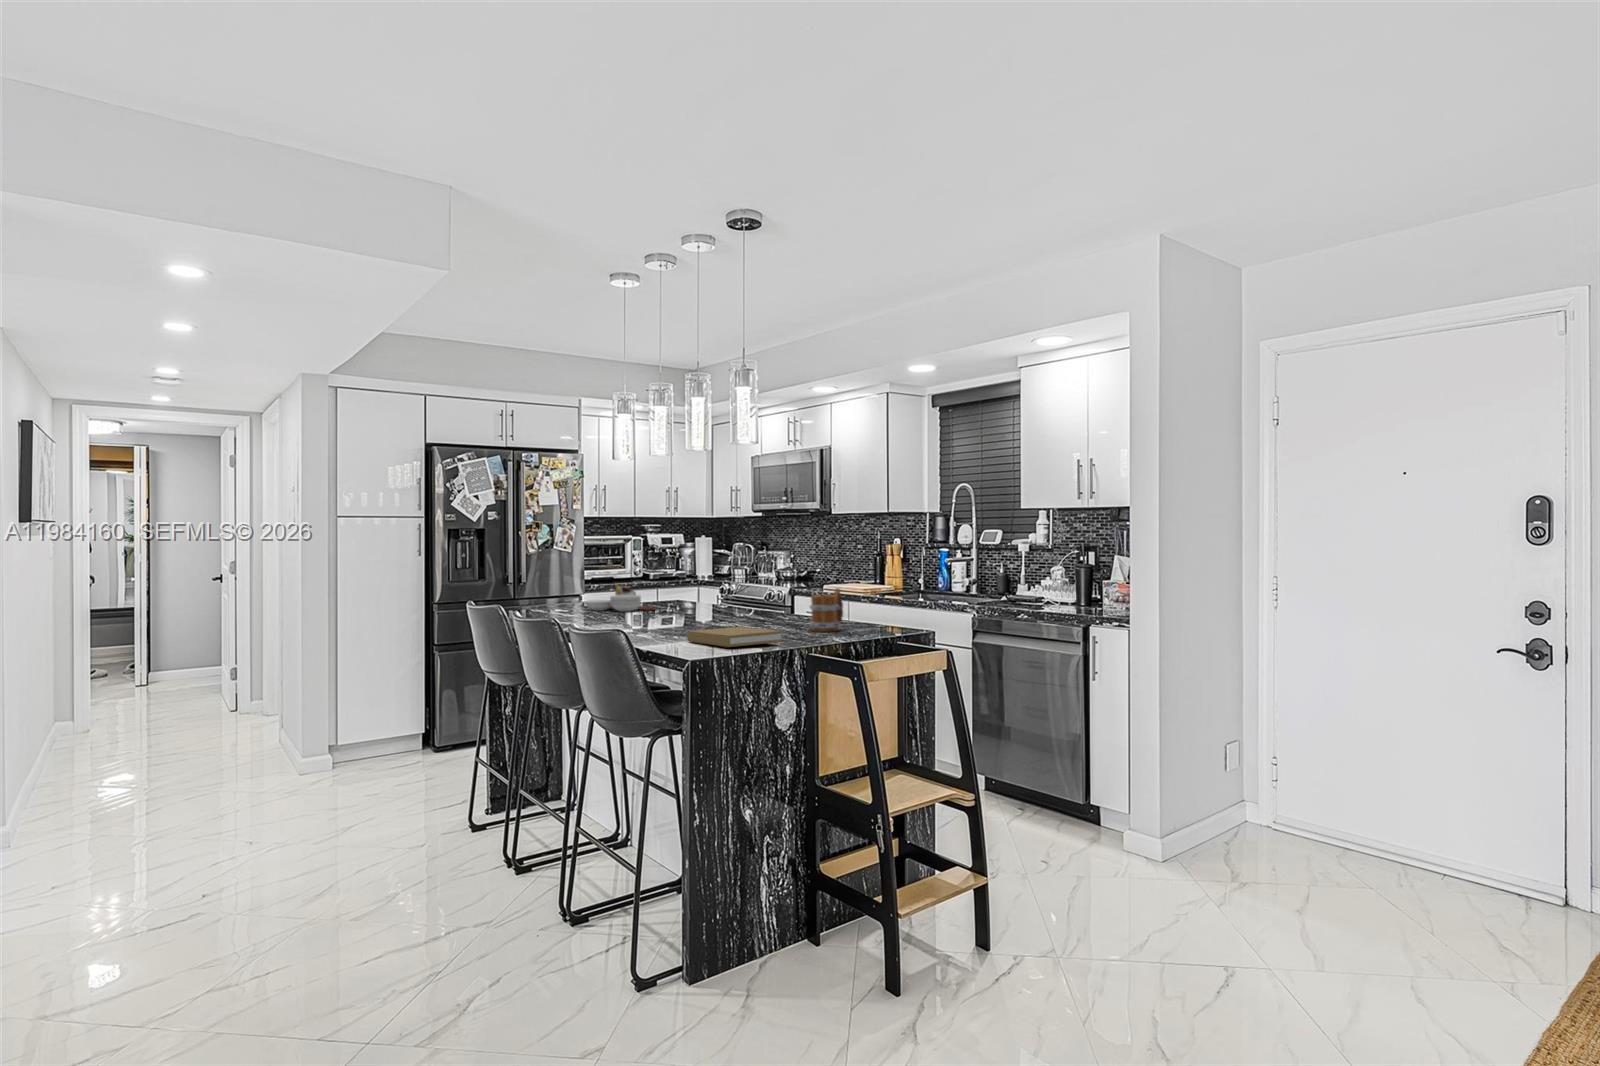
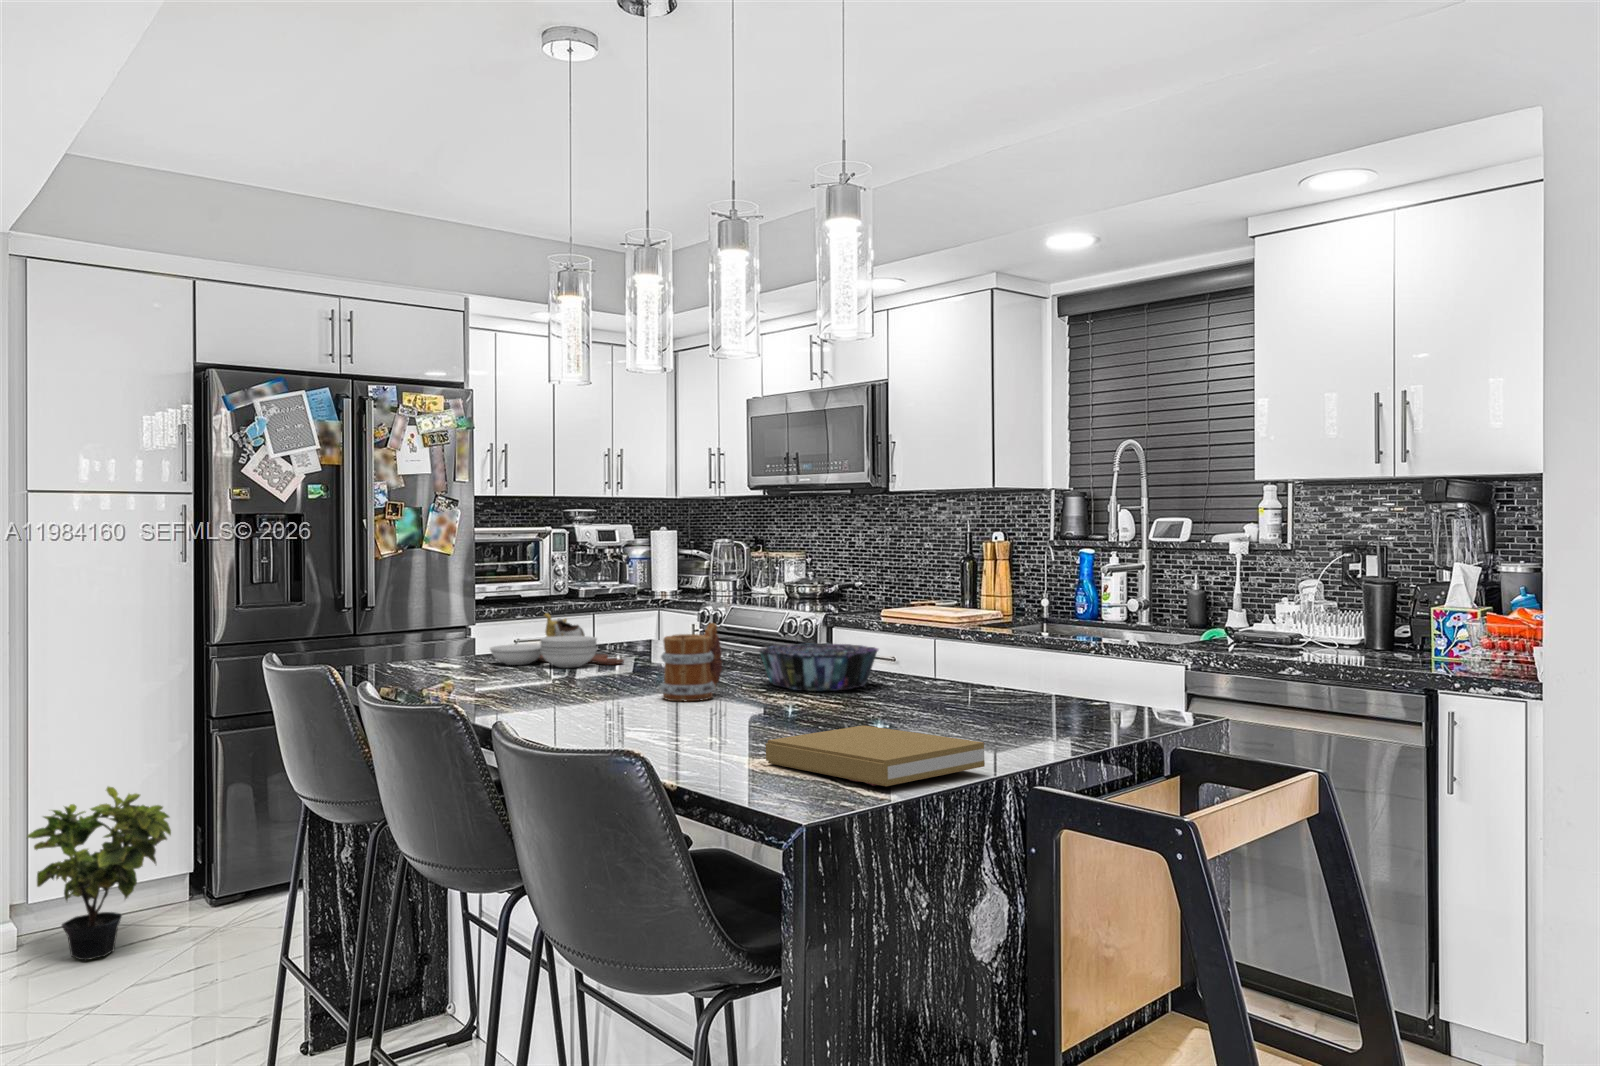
mug: present [809,588,843,632] -> present [660,623,722,701]
decorative bowl: none [718,597,782,621] -> present [759,643,879,691]
potted plant: none [334,681,412,776] -> present [27,787,171,960]

